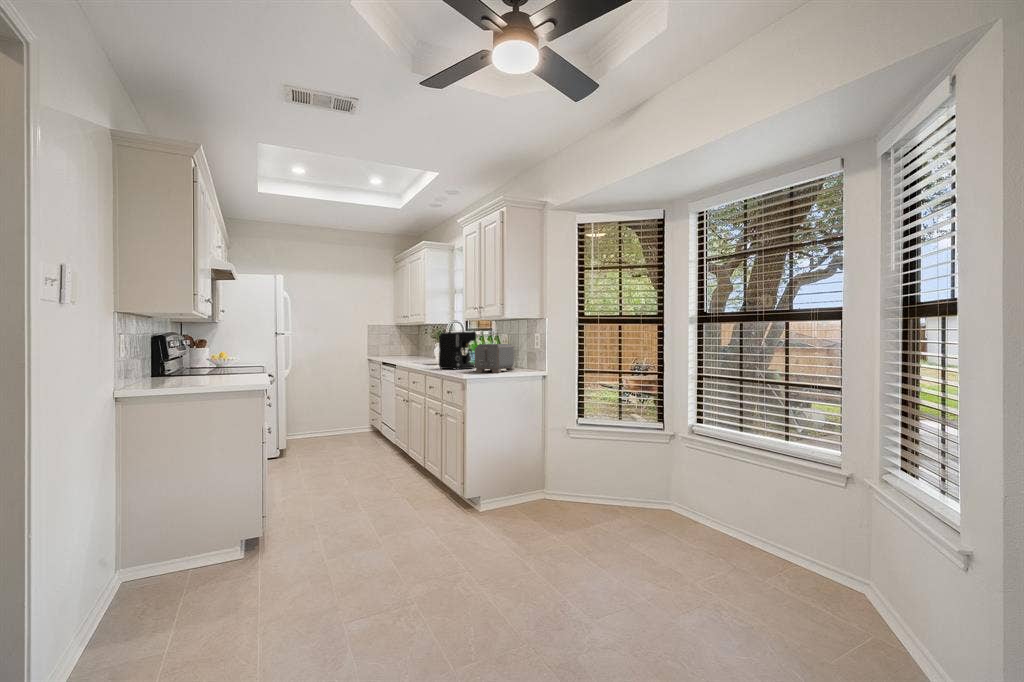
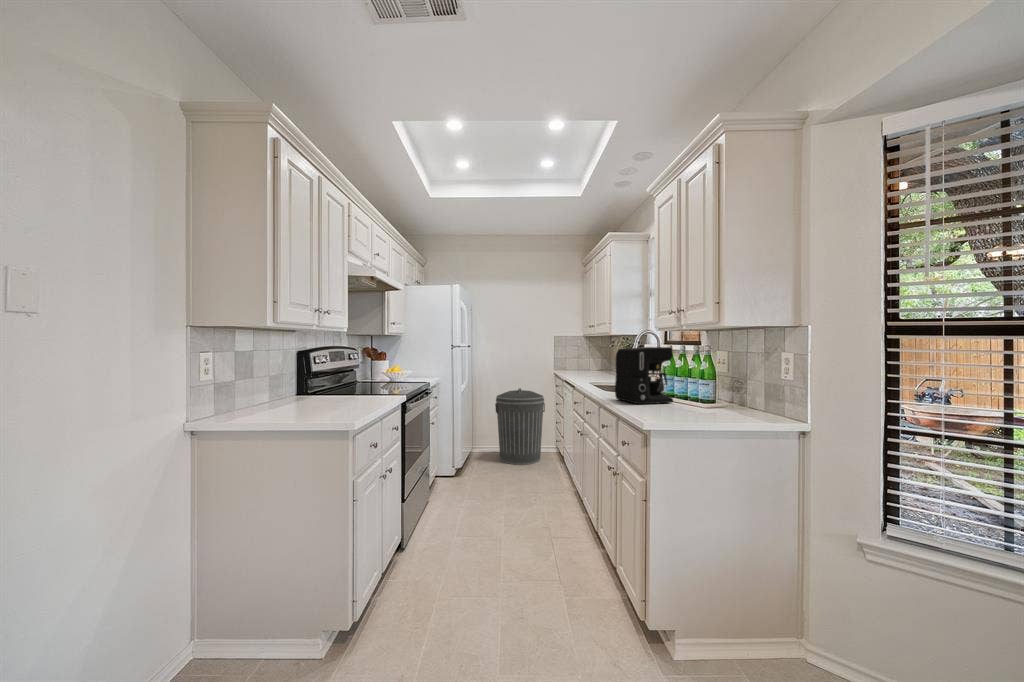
toaster: present [475,344,515,373] -> none [667,368,740,421]
trash can: none [314,374,363,444] -> present [495,388,545,464]

